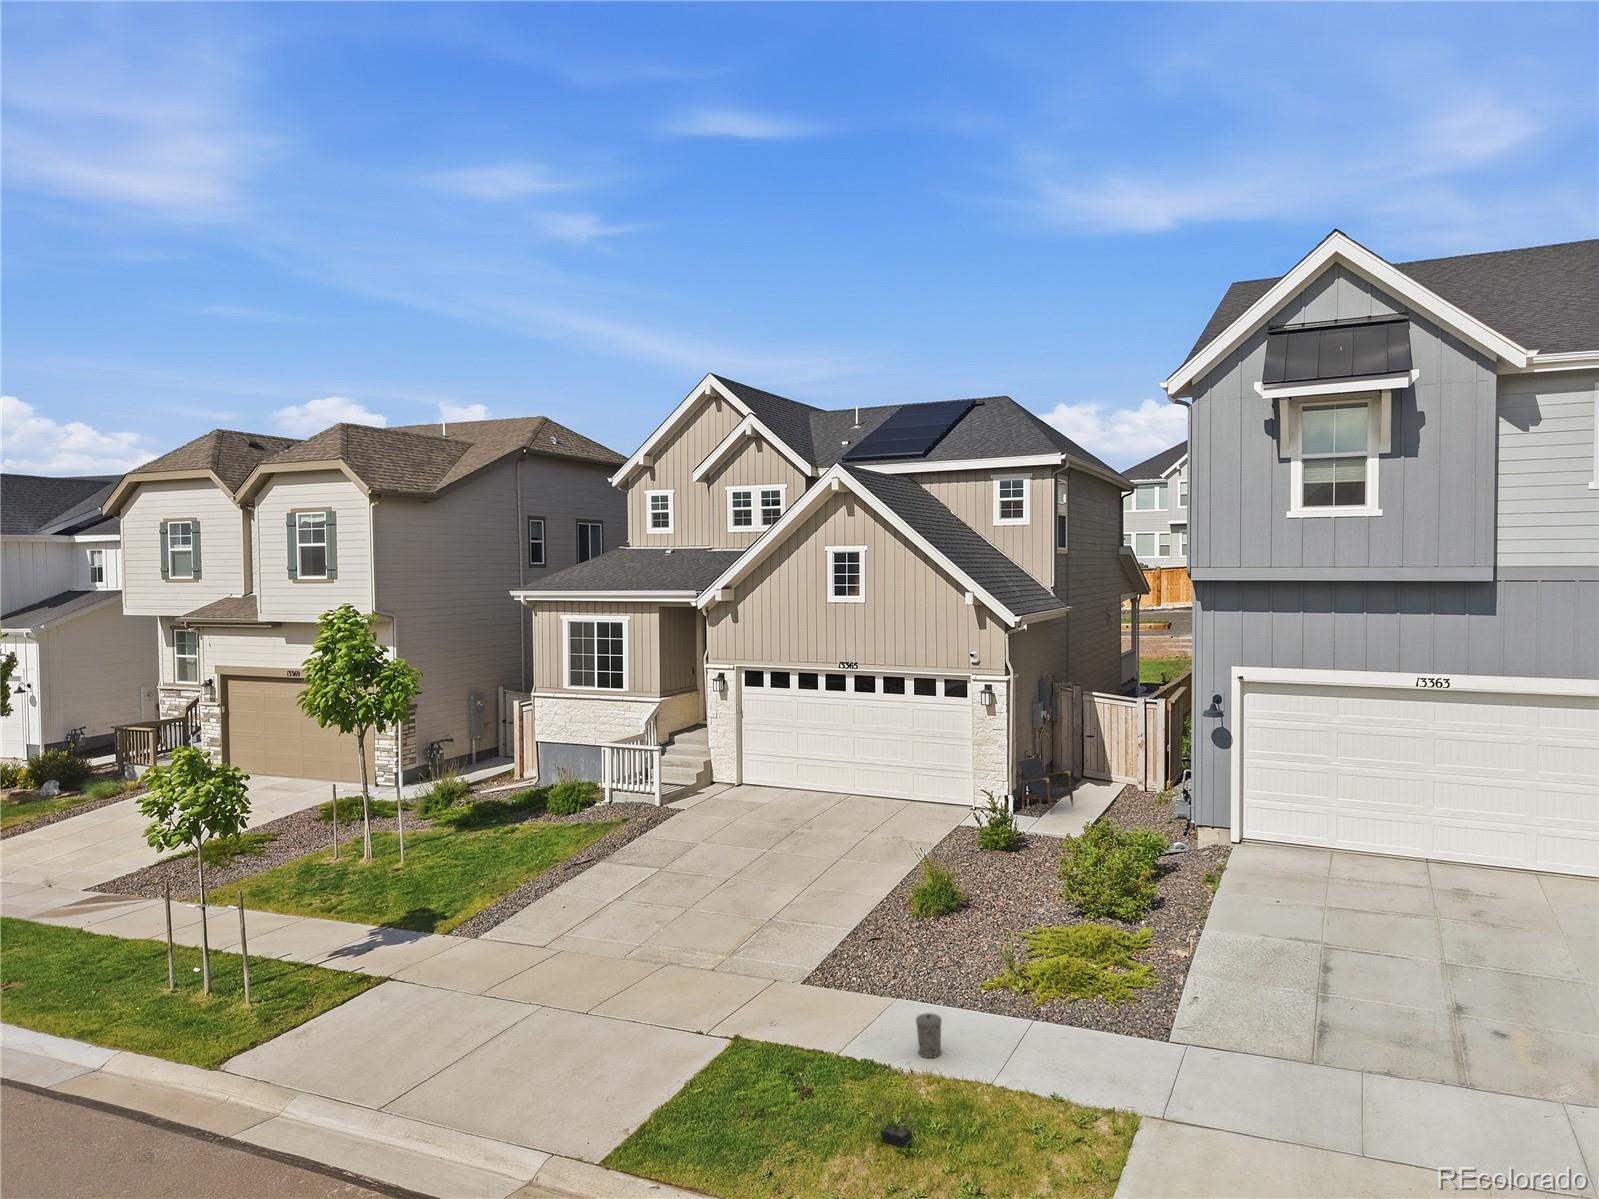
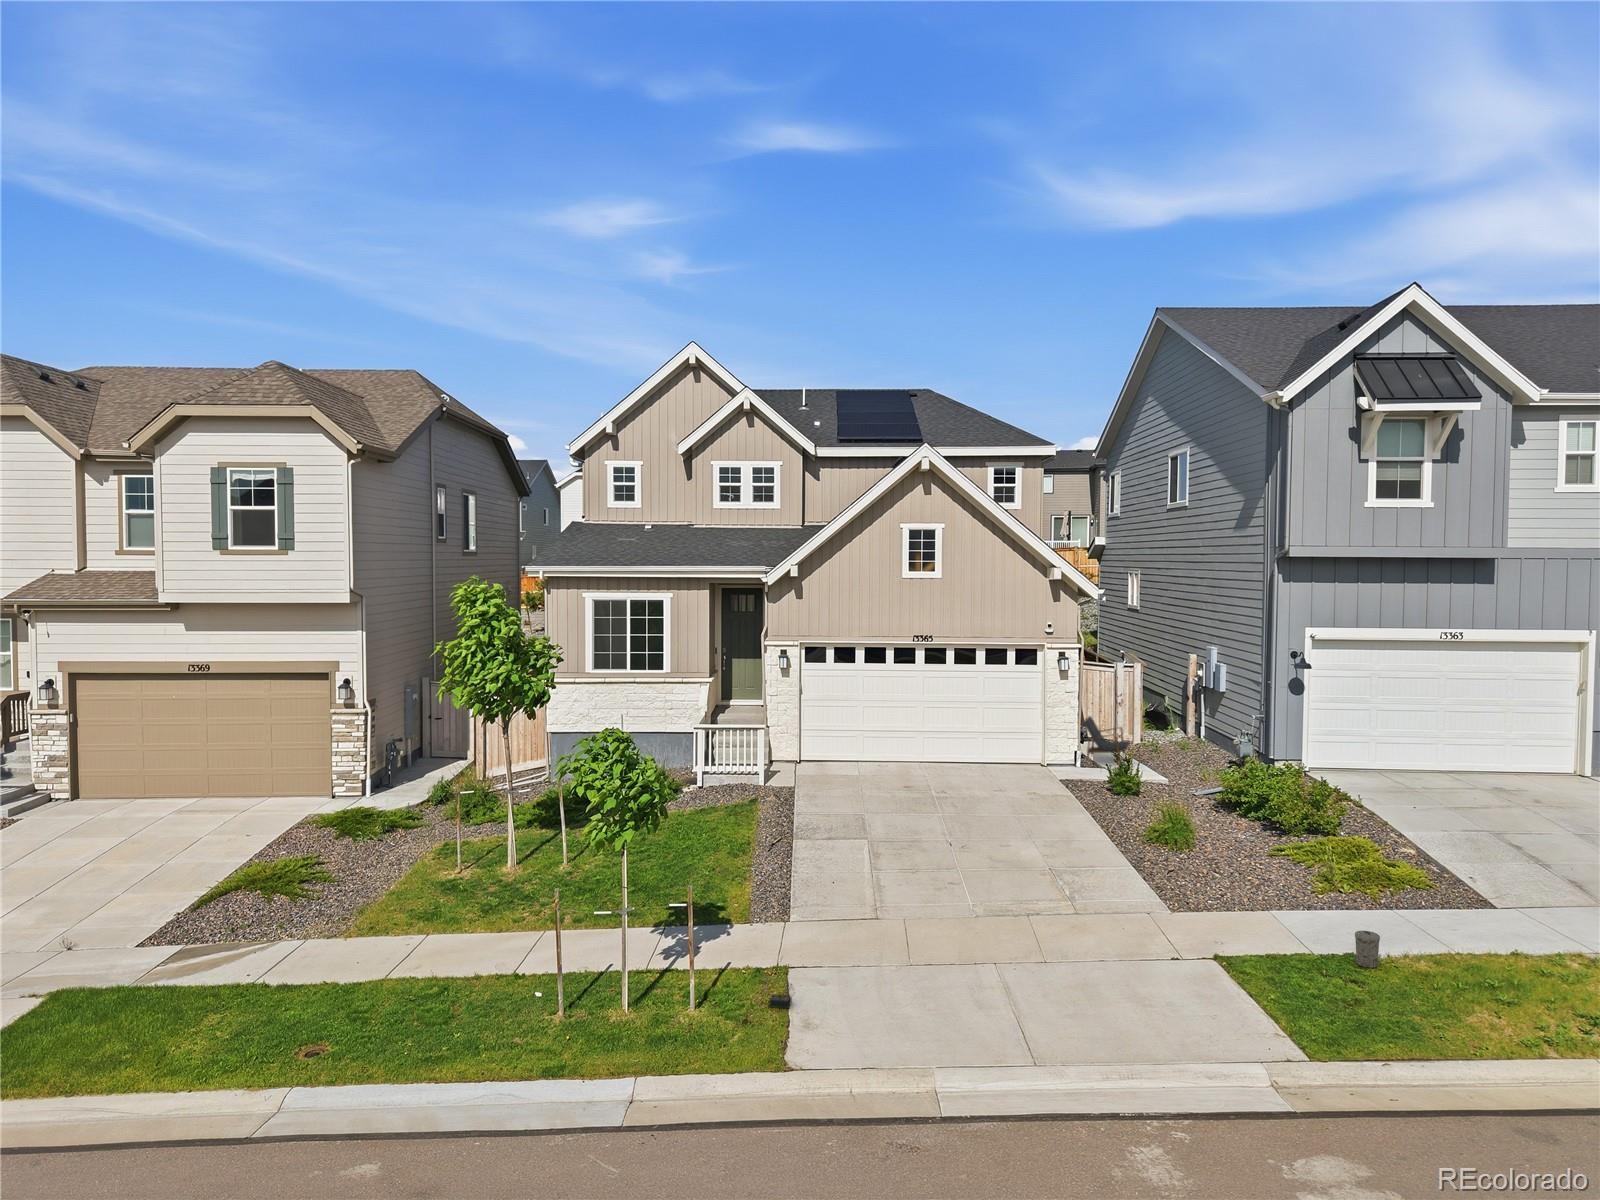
decorative plant: present [875,1099,913,1148] -> present [763,976,792,1009]

